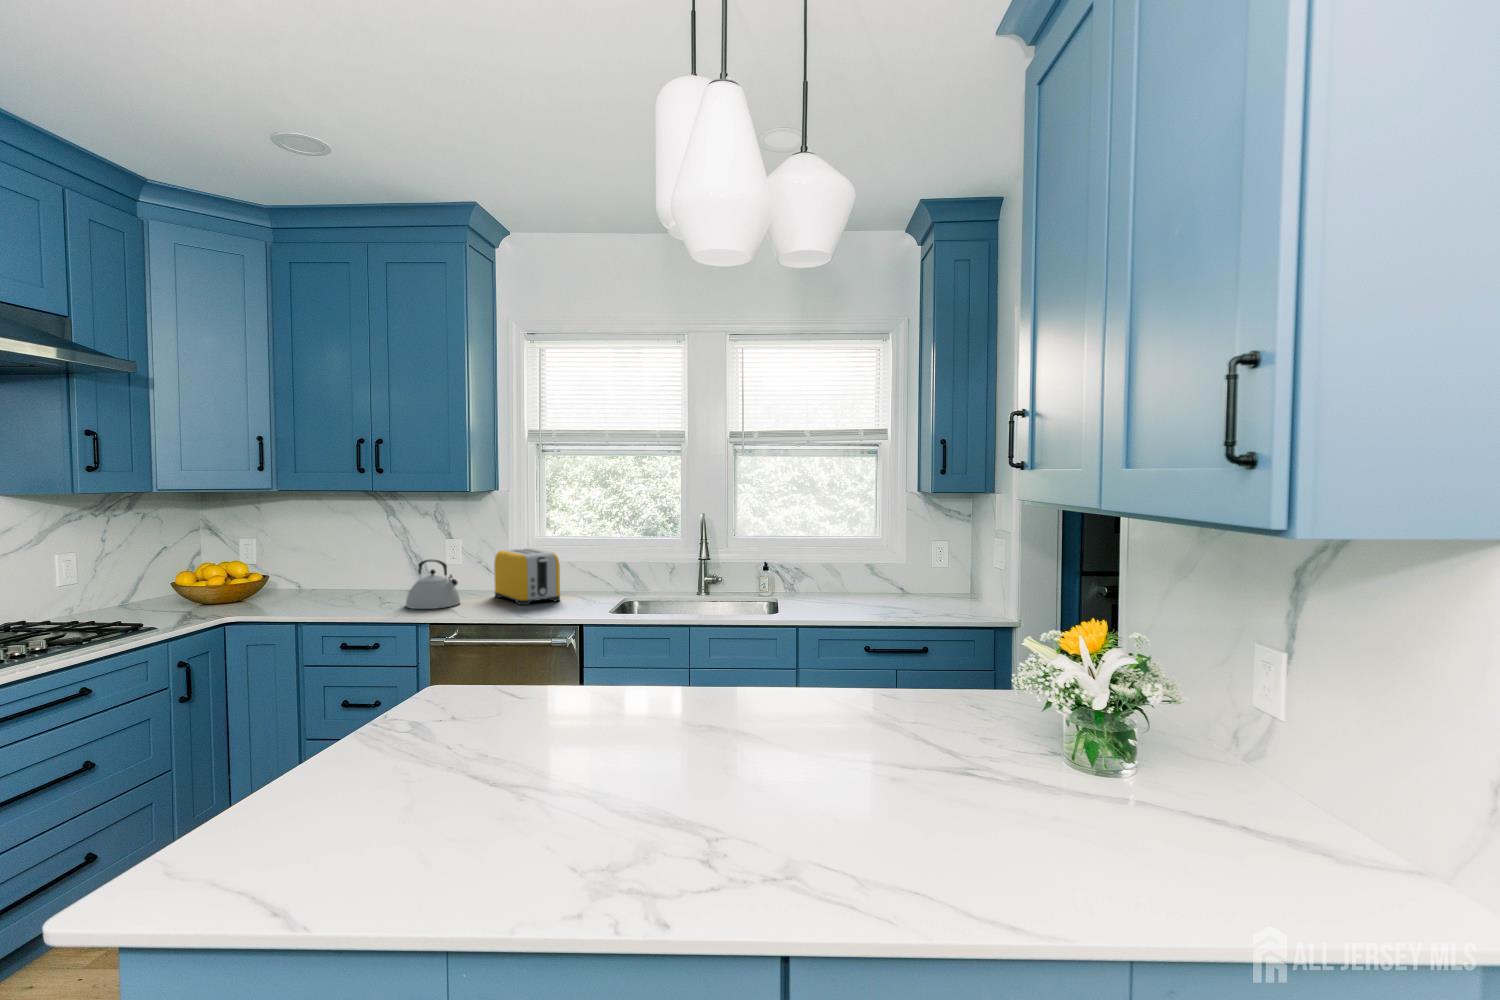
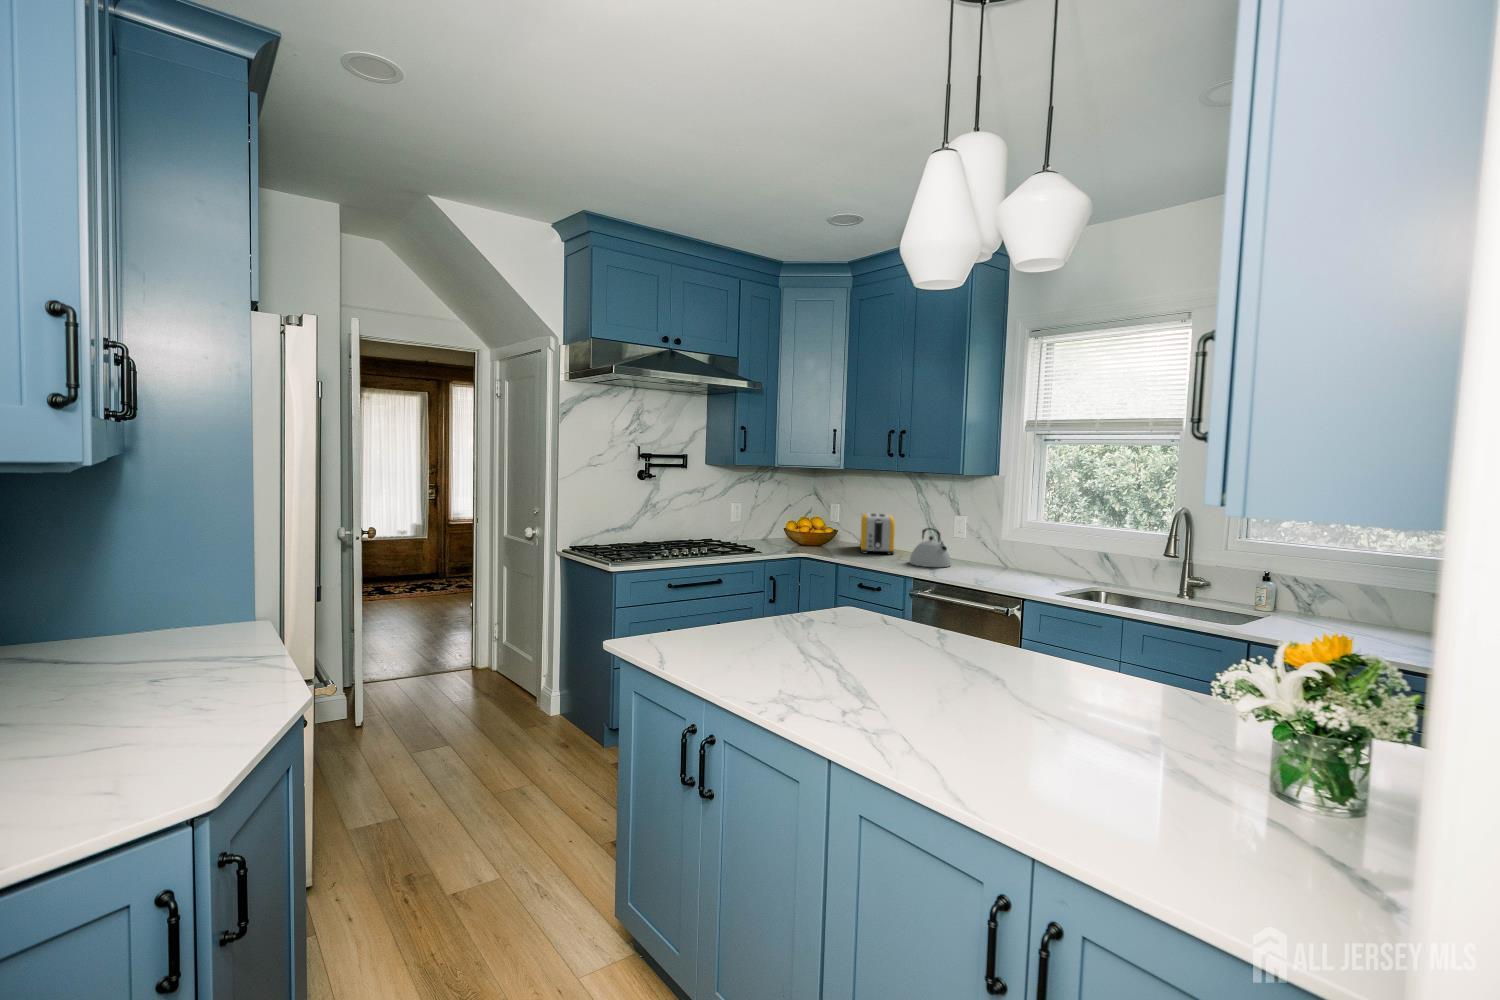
toaster: present [494,548,560,605] -> present [860,513,895,555]

